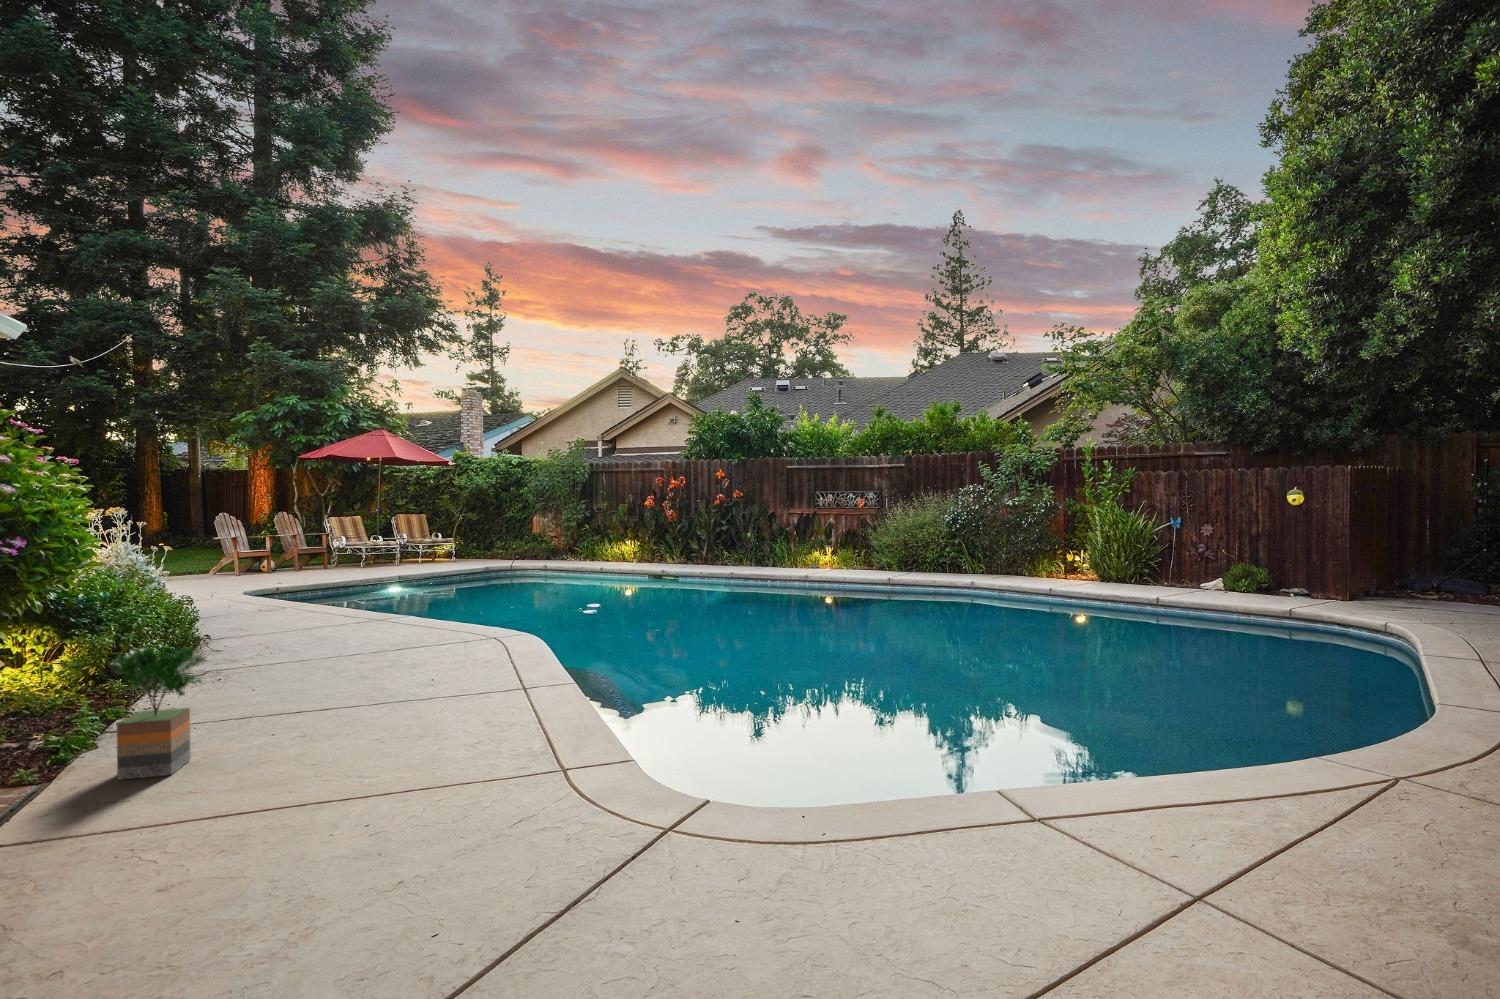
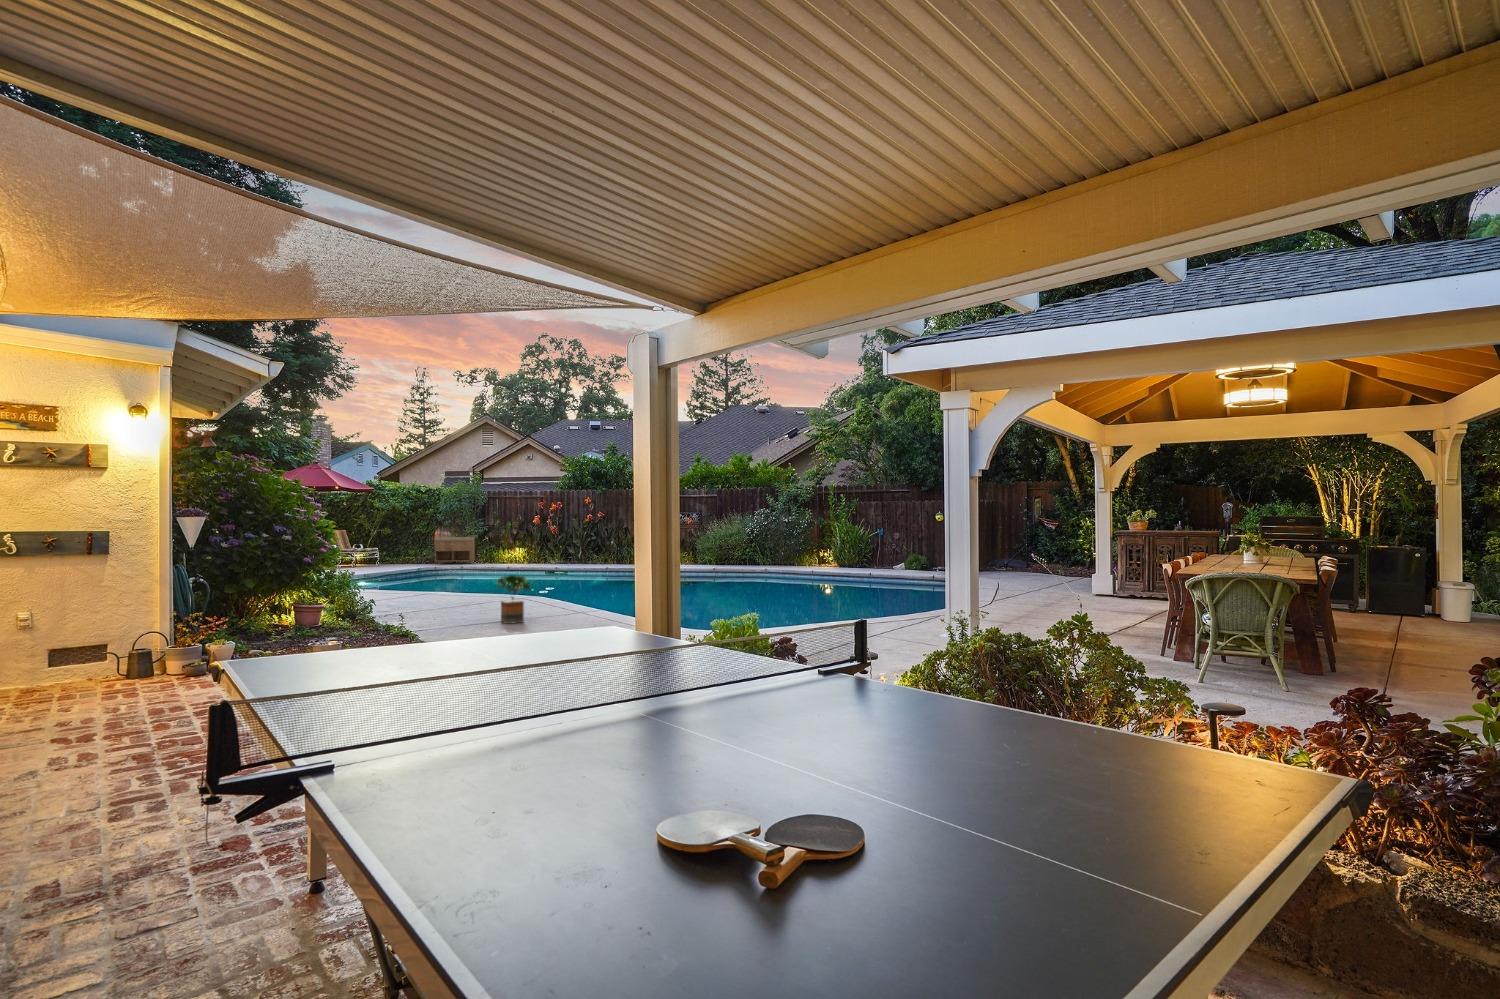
storage bench: none [527,524,580,559] -> present [434,537,475,564]

